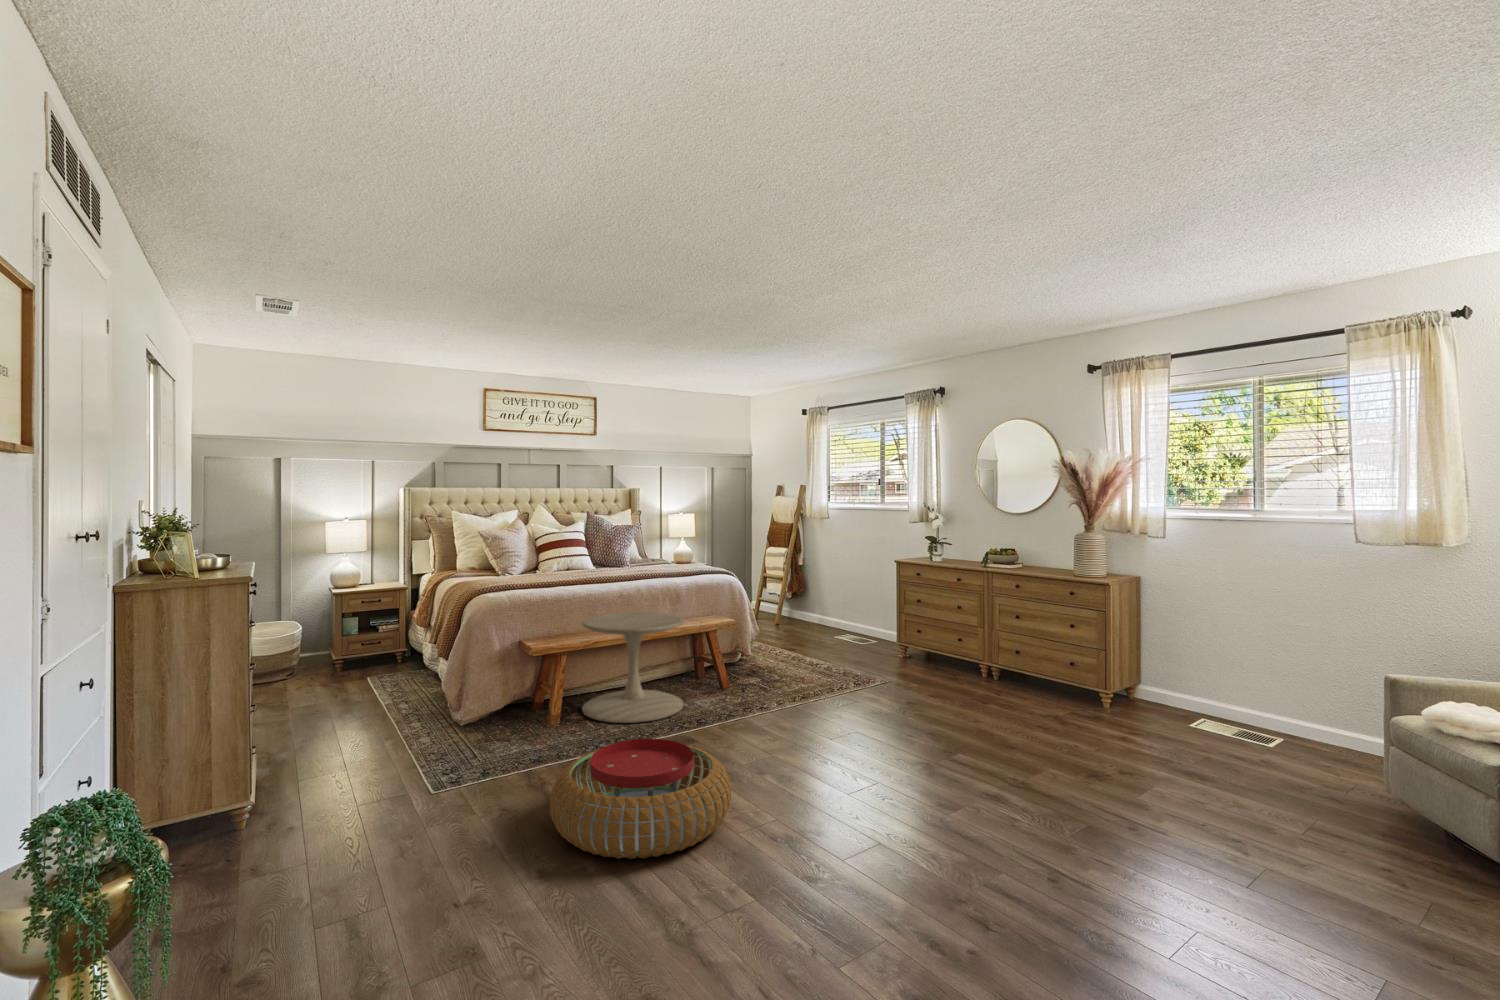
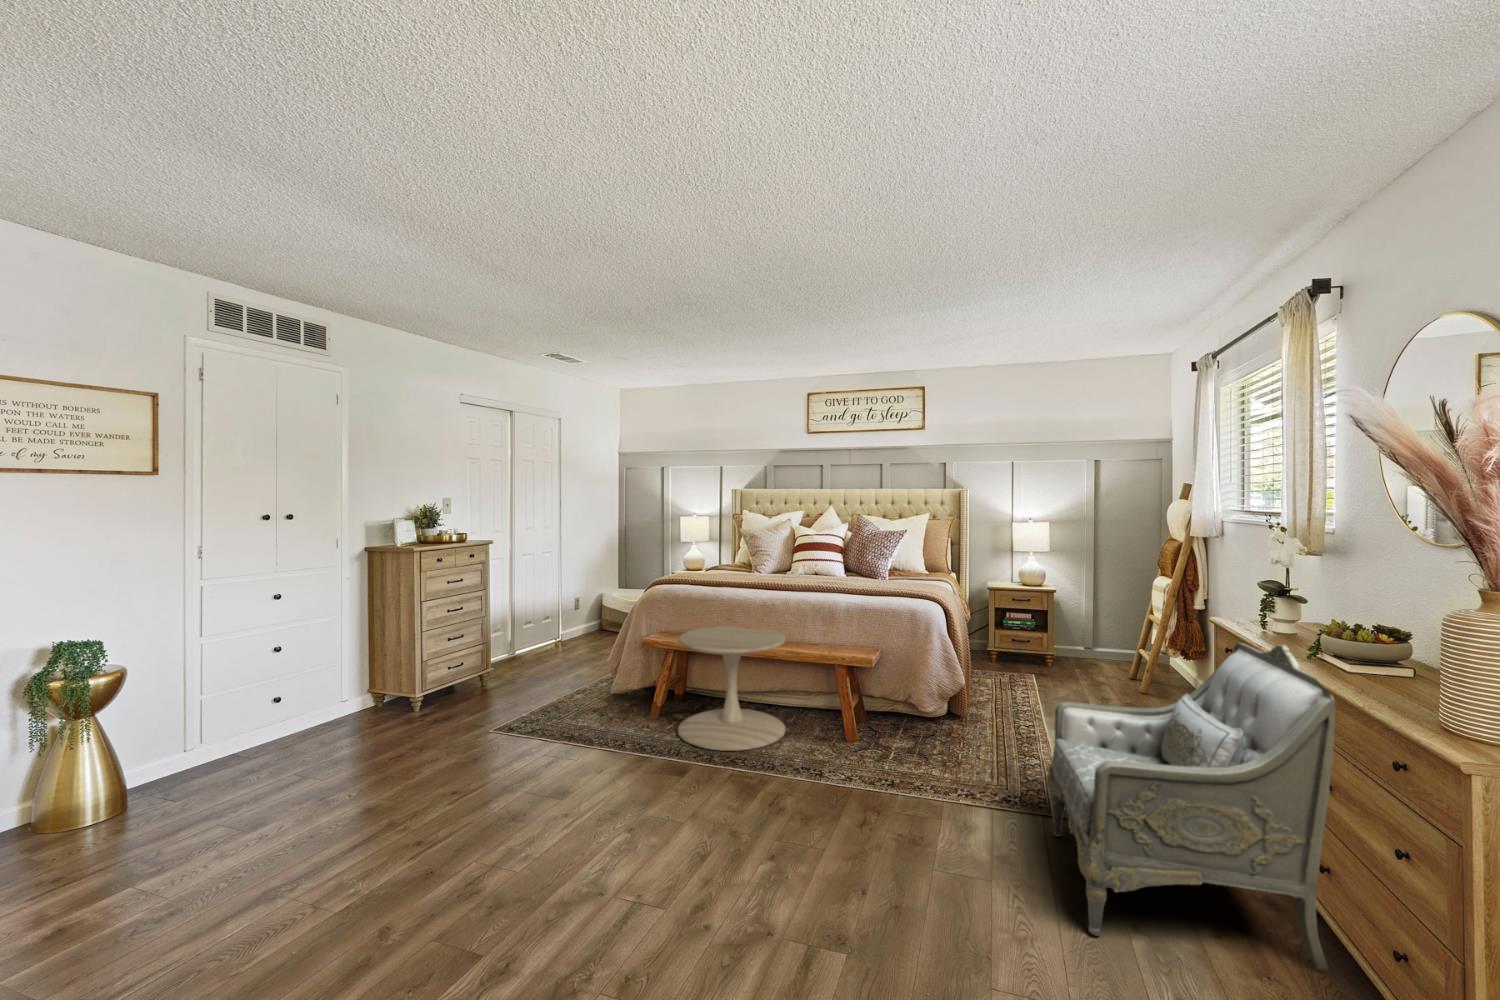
armchair: none [886,557,1024,707] -> present [1046,643,1335,970]
pouf: present [550,739,732,859] -> none [366,746,559,870]

